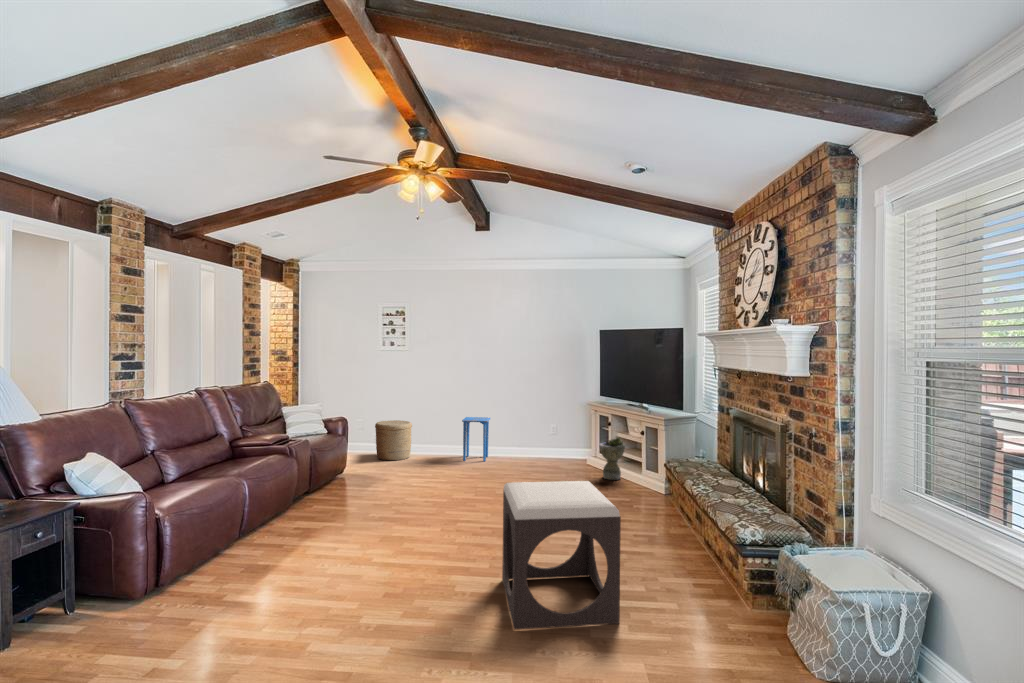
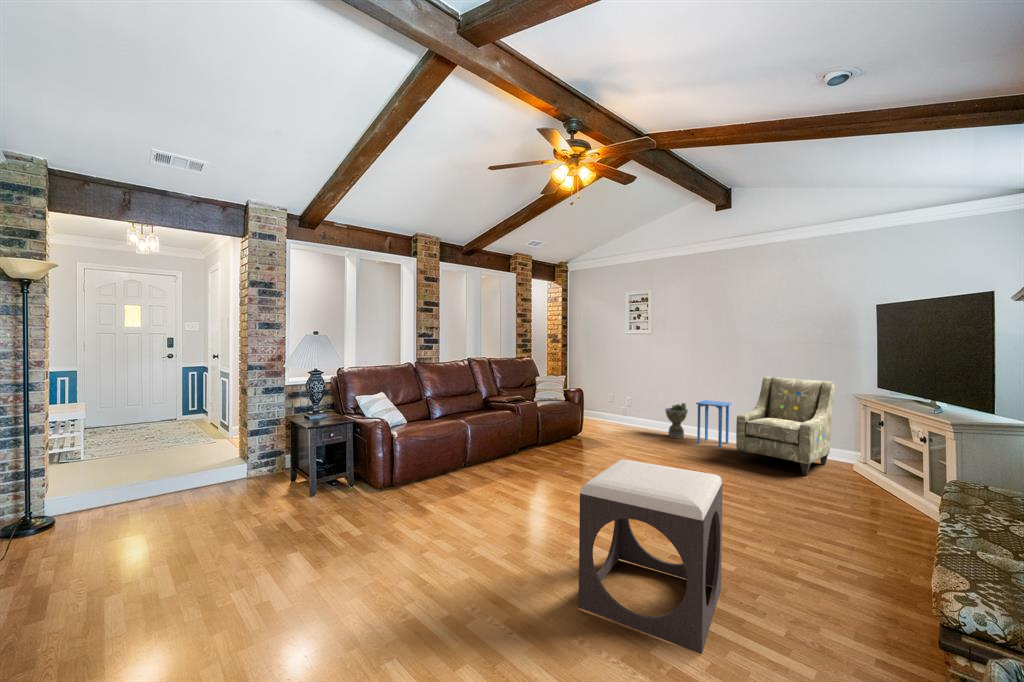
armchair: none [508,391,572,474] -> present [736,377,835,476]
woven basket: present [375,420,412,460] -> none [617,397,652,434]
planter: present [599,437,625,480] -> present [665,403,688,439]

